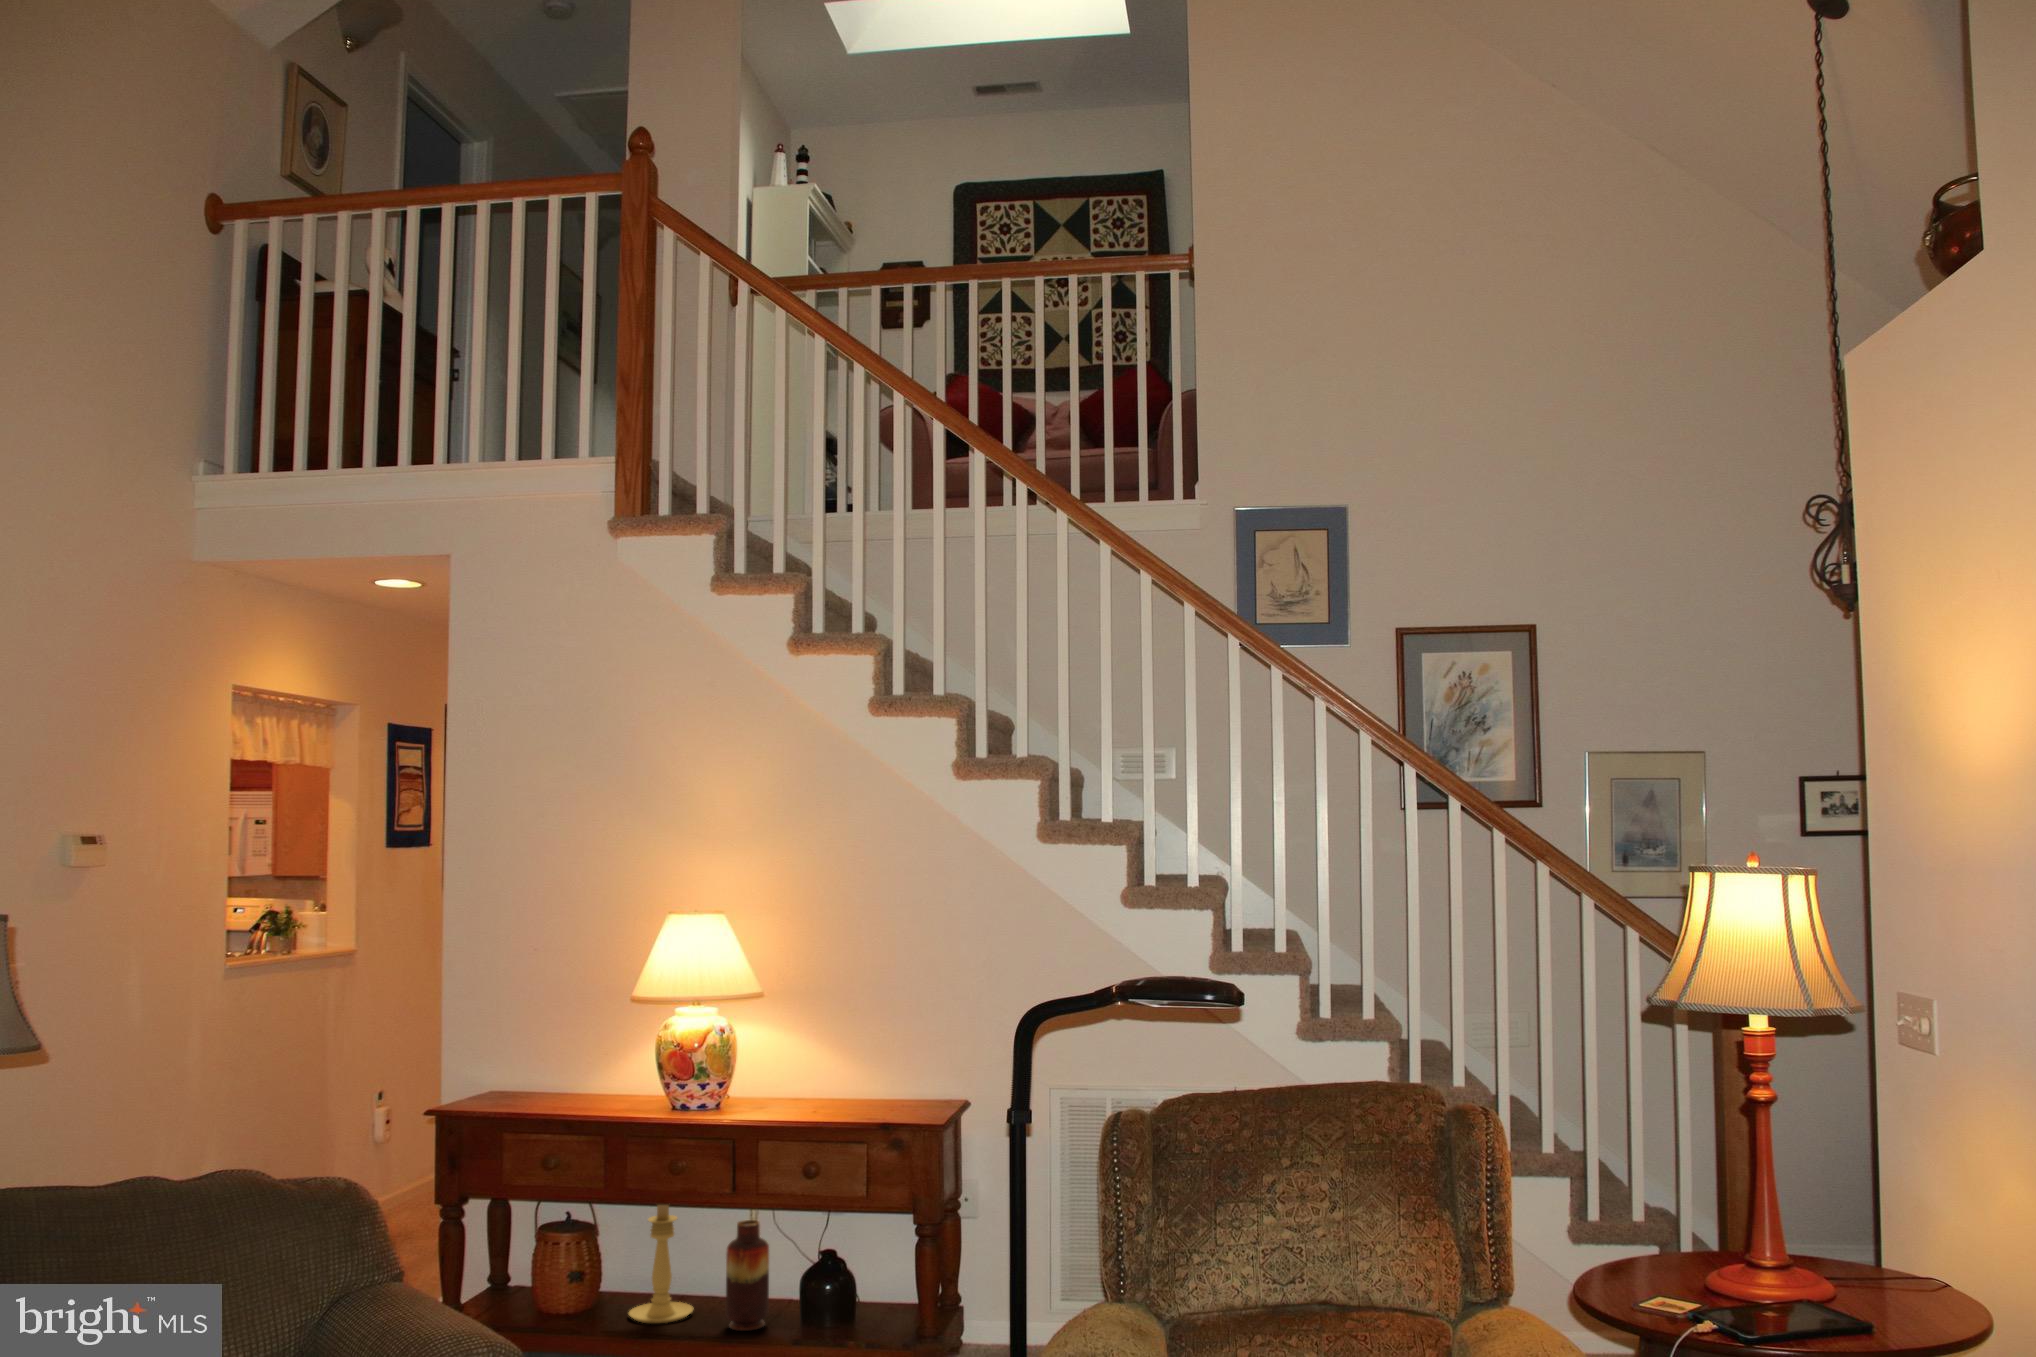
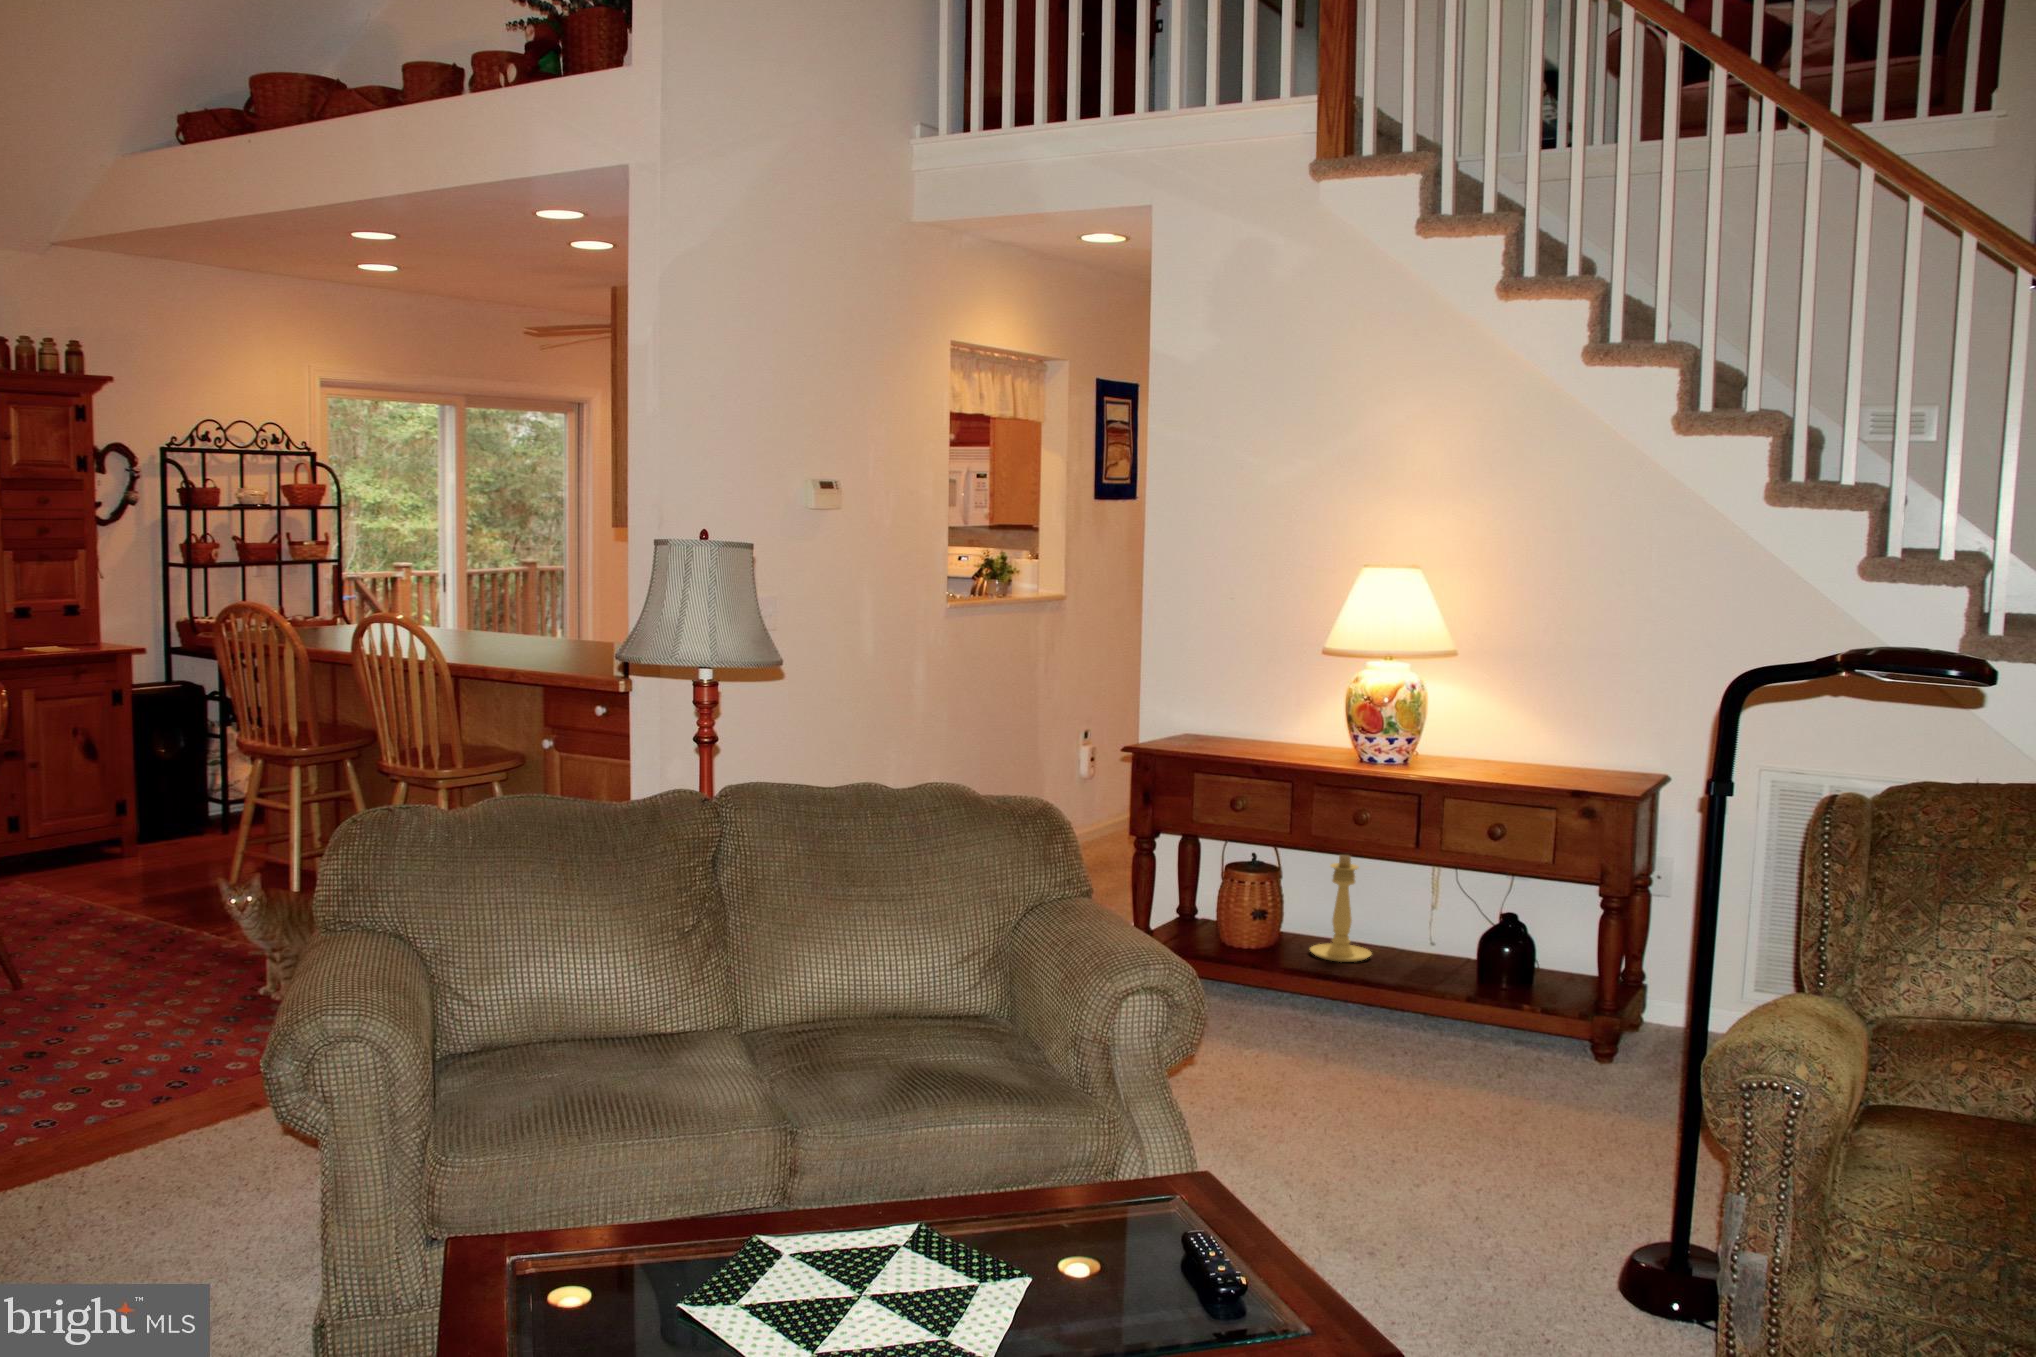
vase: present [726,1220,769,1331] -> none [1403,876,1448,980]

